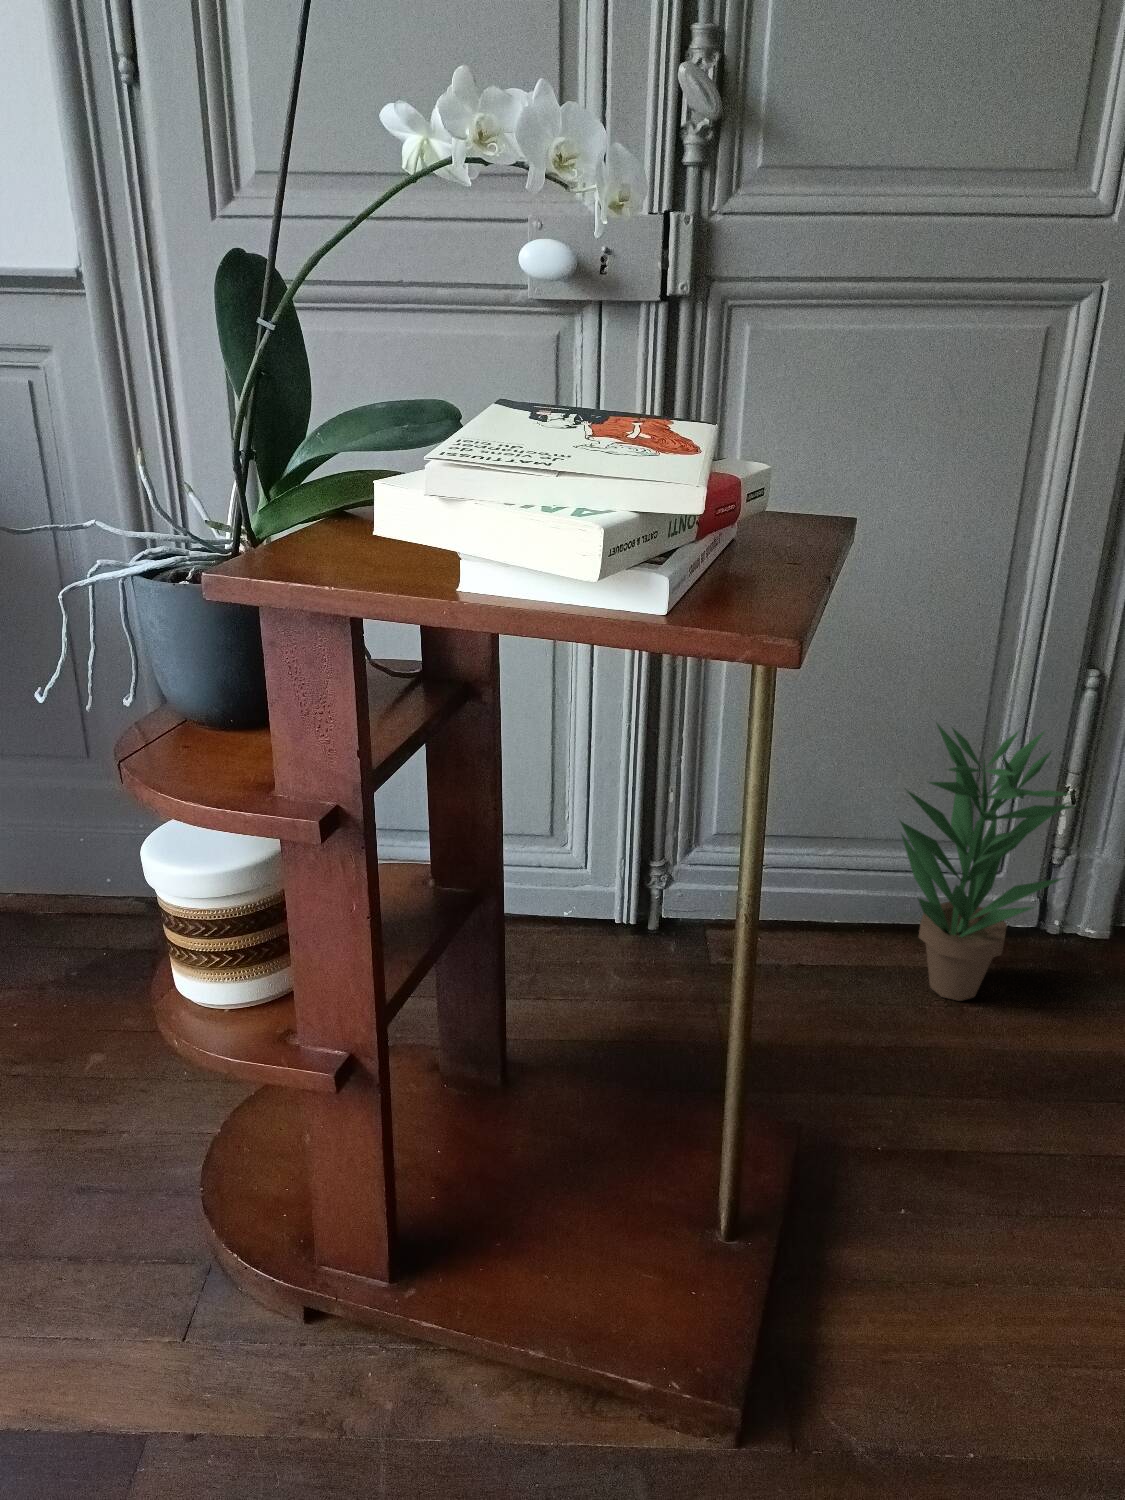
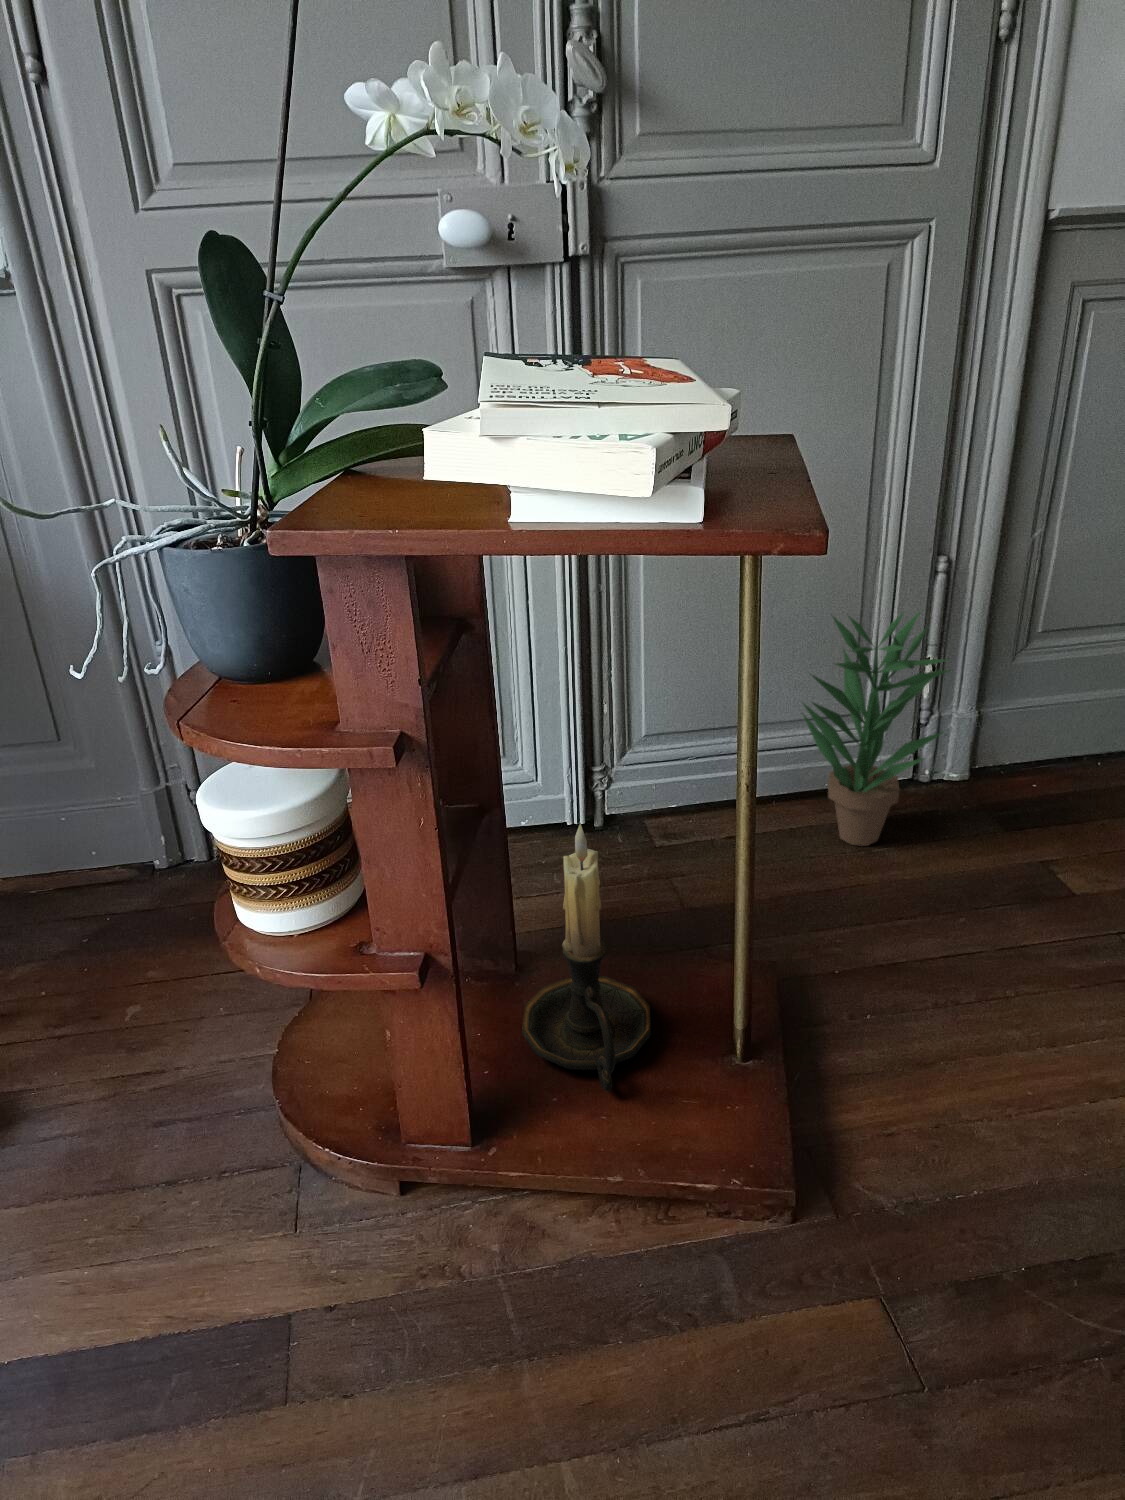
candle holder: none [480,931,632,1247] -> present [522,824,651,1093]

